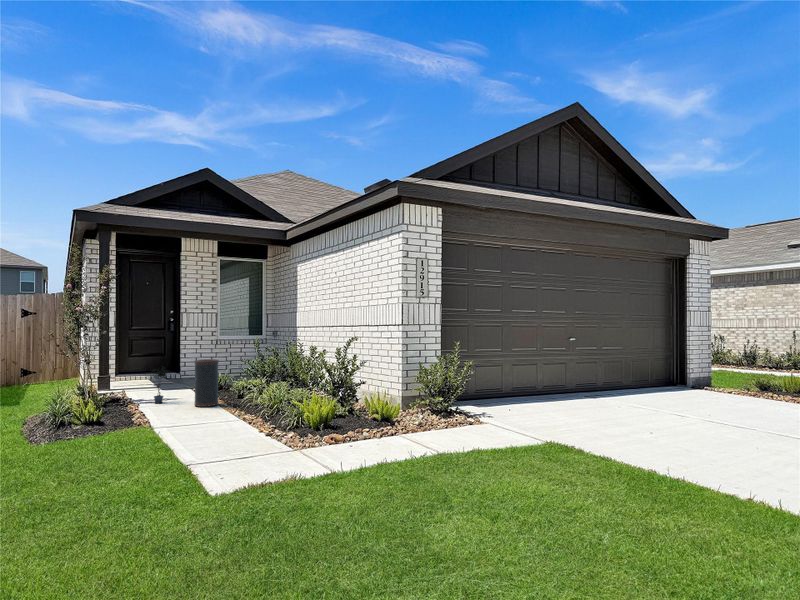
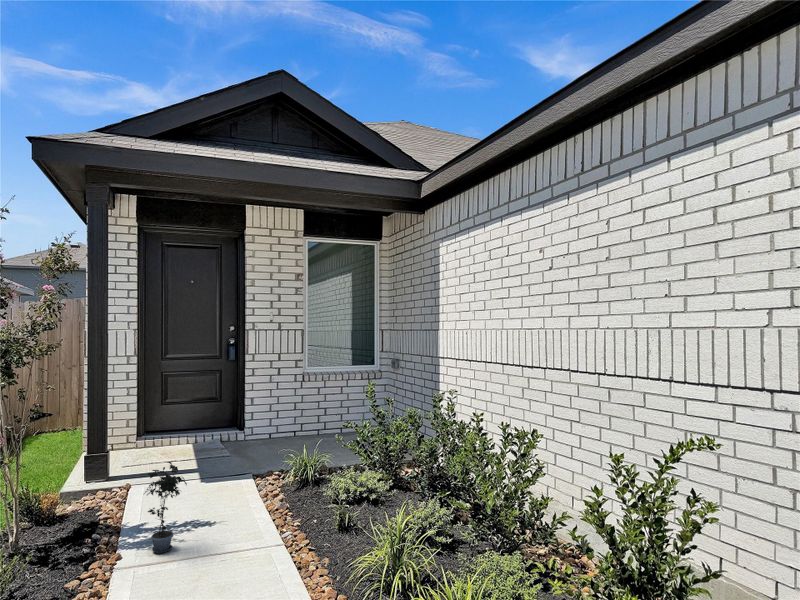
trash can: present [194,359,219,407] -> none [232,458,289,591]

